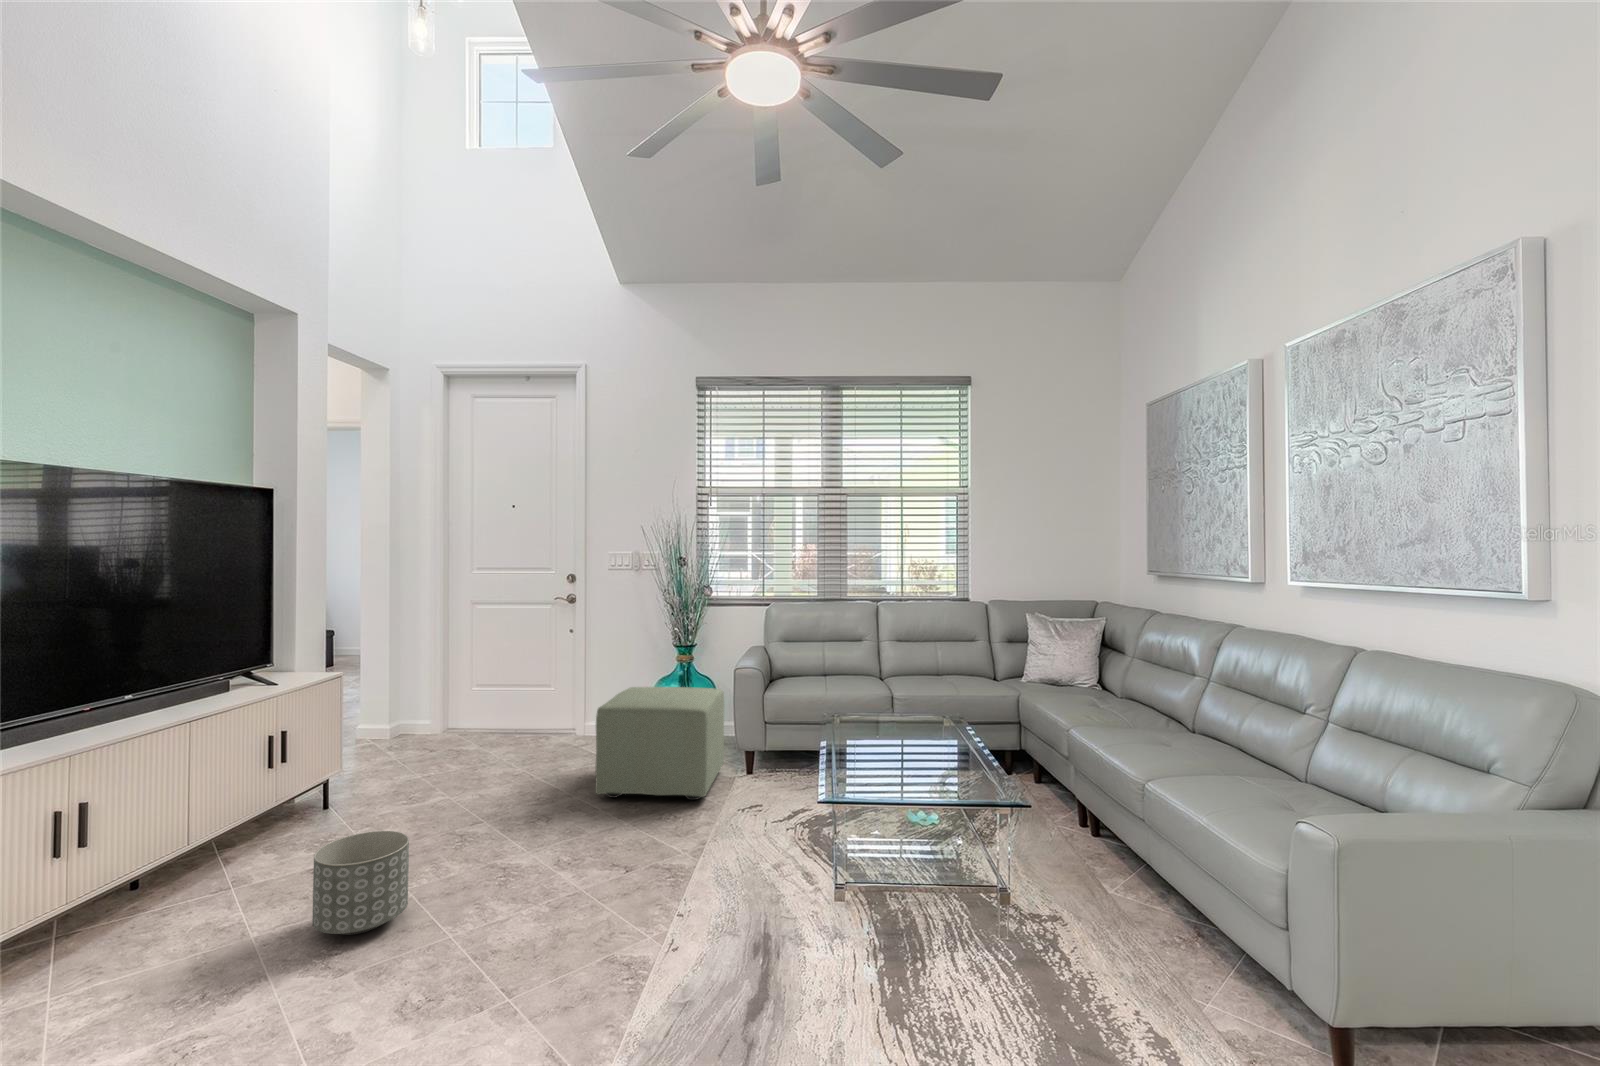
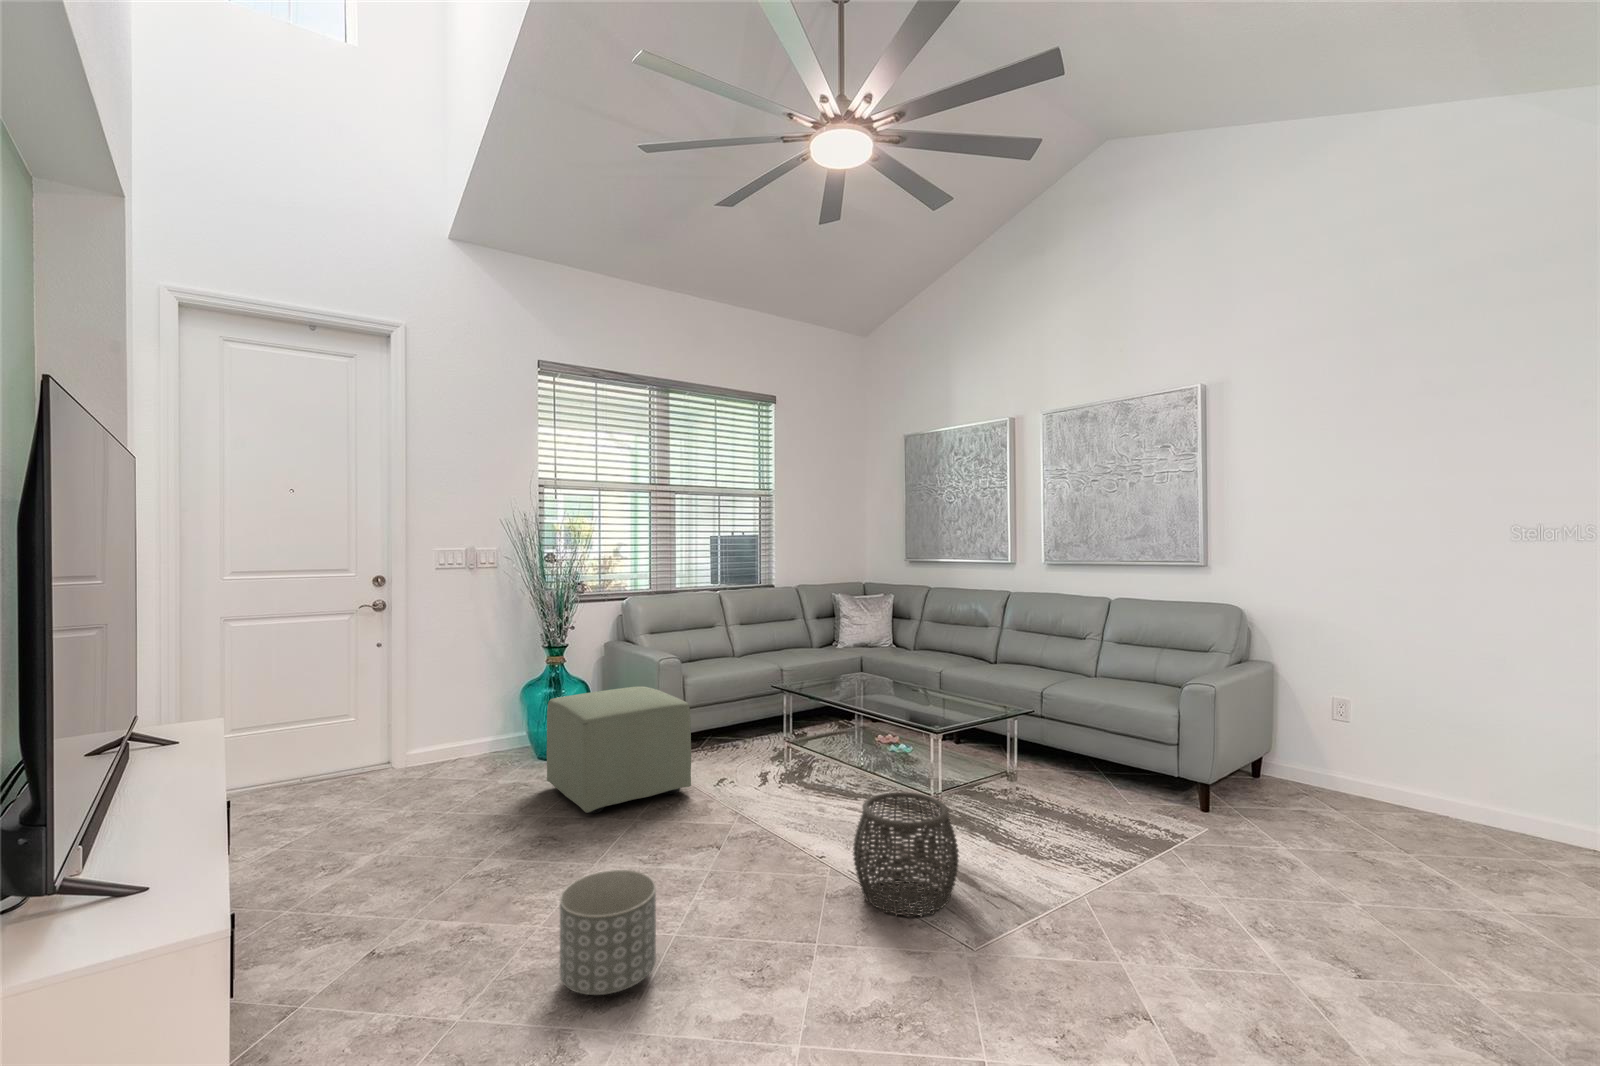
woven basket: none [584,844,717,1005] -> present [853,792,959,917]

